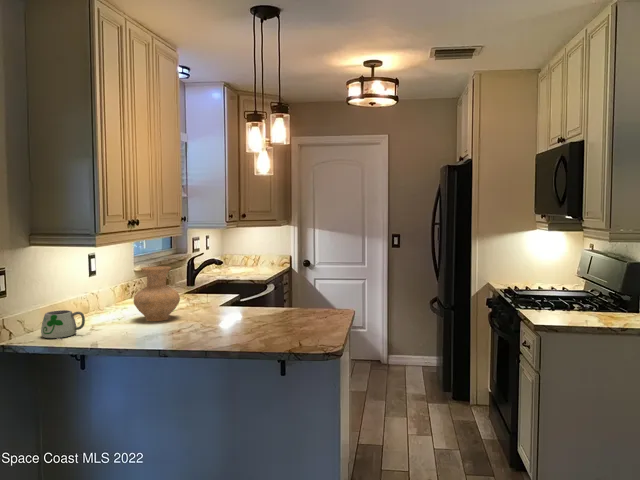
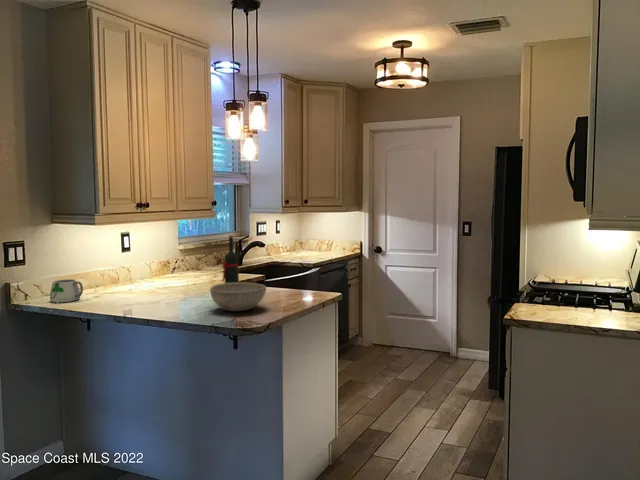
wine bottle: none [222,253,238,311] -> present [222,235,239,283]
vase: present [134,266,180,321] -> none [137,245,179,294]
bowl: none [253,301,310,331] -> present [210,283,266,311]

